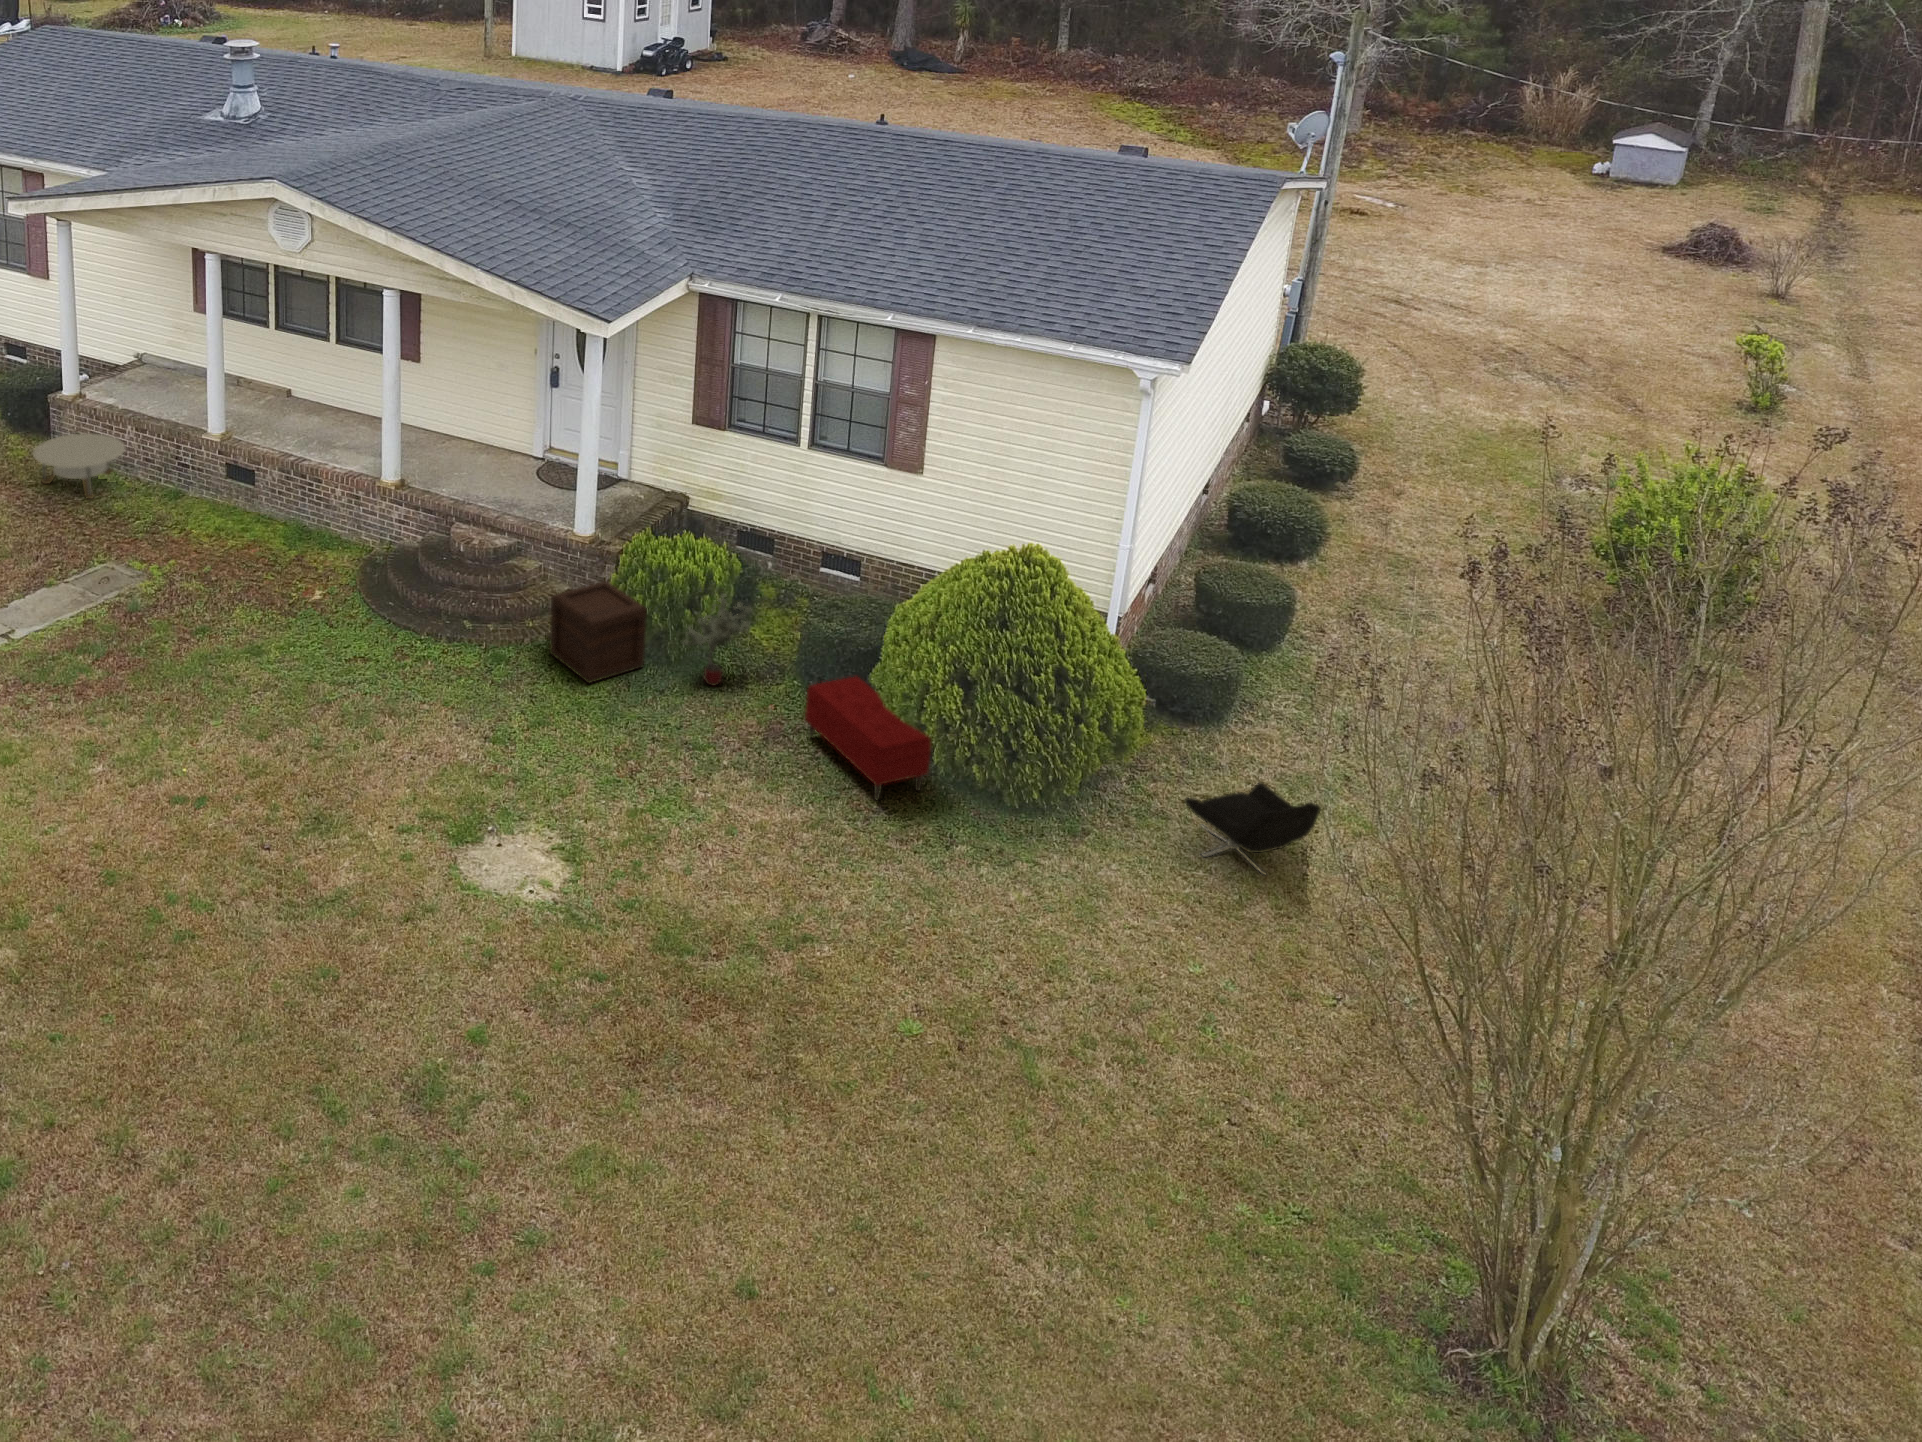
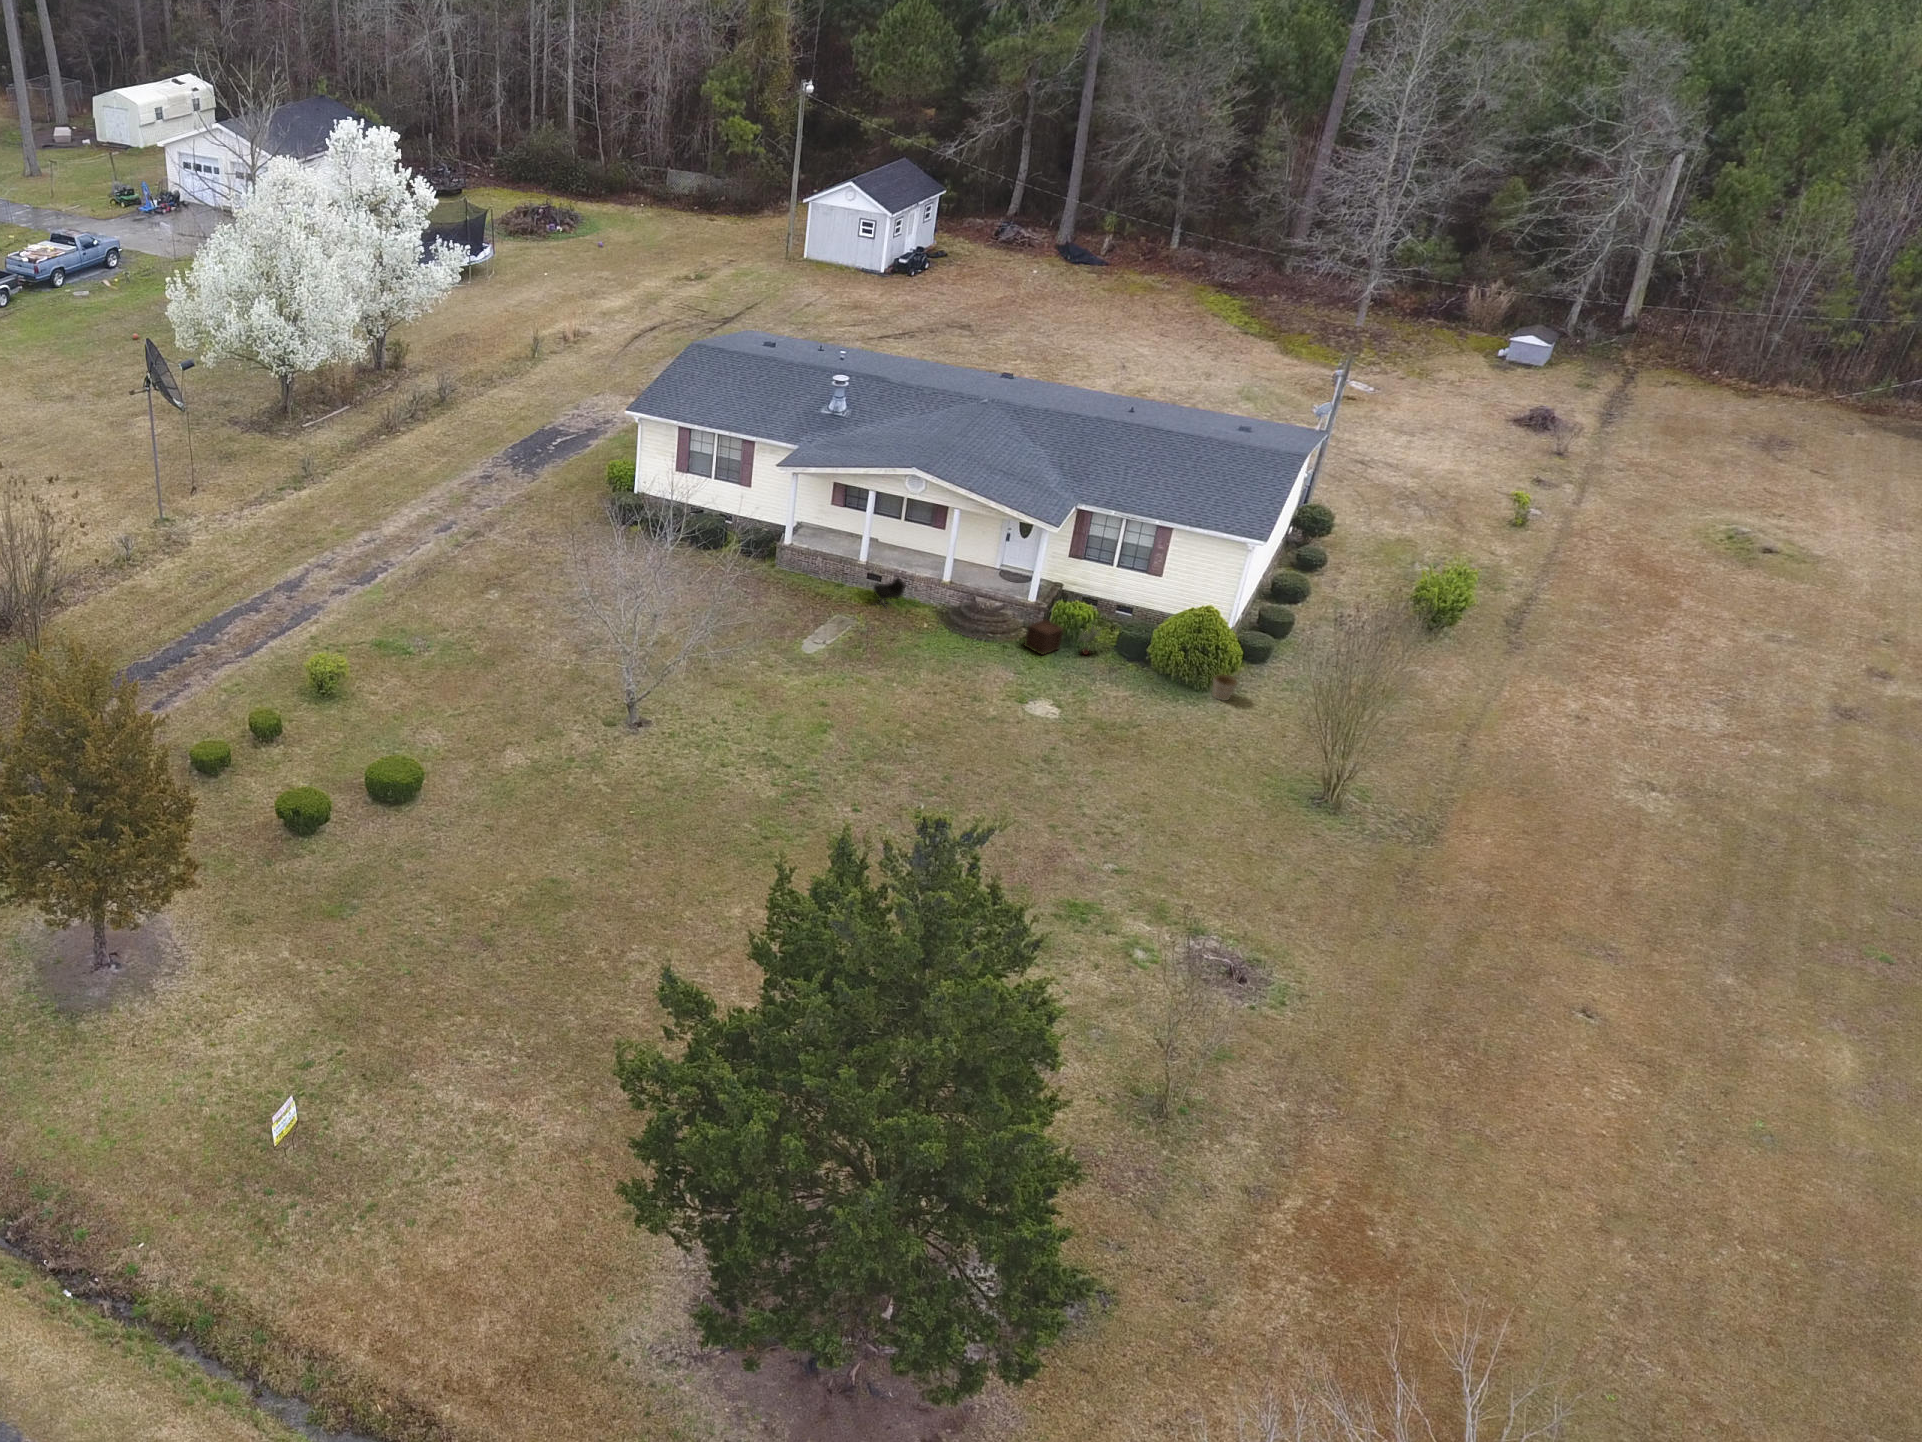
round table: present [33,433,125,499] -> none [777,560,816,589]
bench: present [805,677,931,800] -> none [1124,650,1171,688]
wooden bucket: none [1060,762,1139,852] -> present [1212,675,1238,701]
lounge chair: present [1185,783,1320,874] -> present [873,578,905,604]

